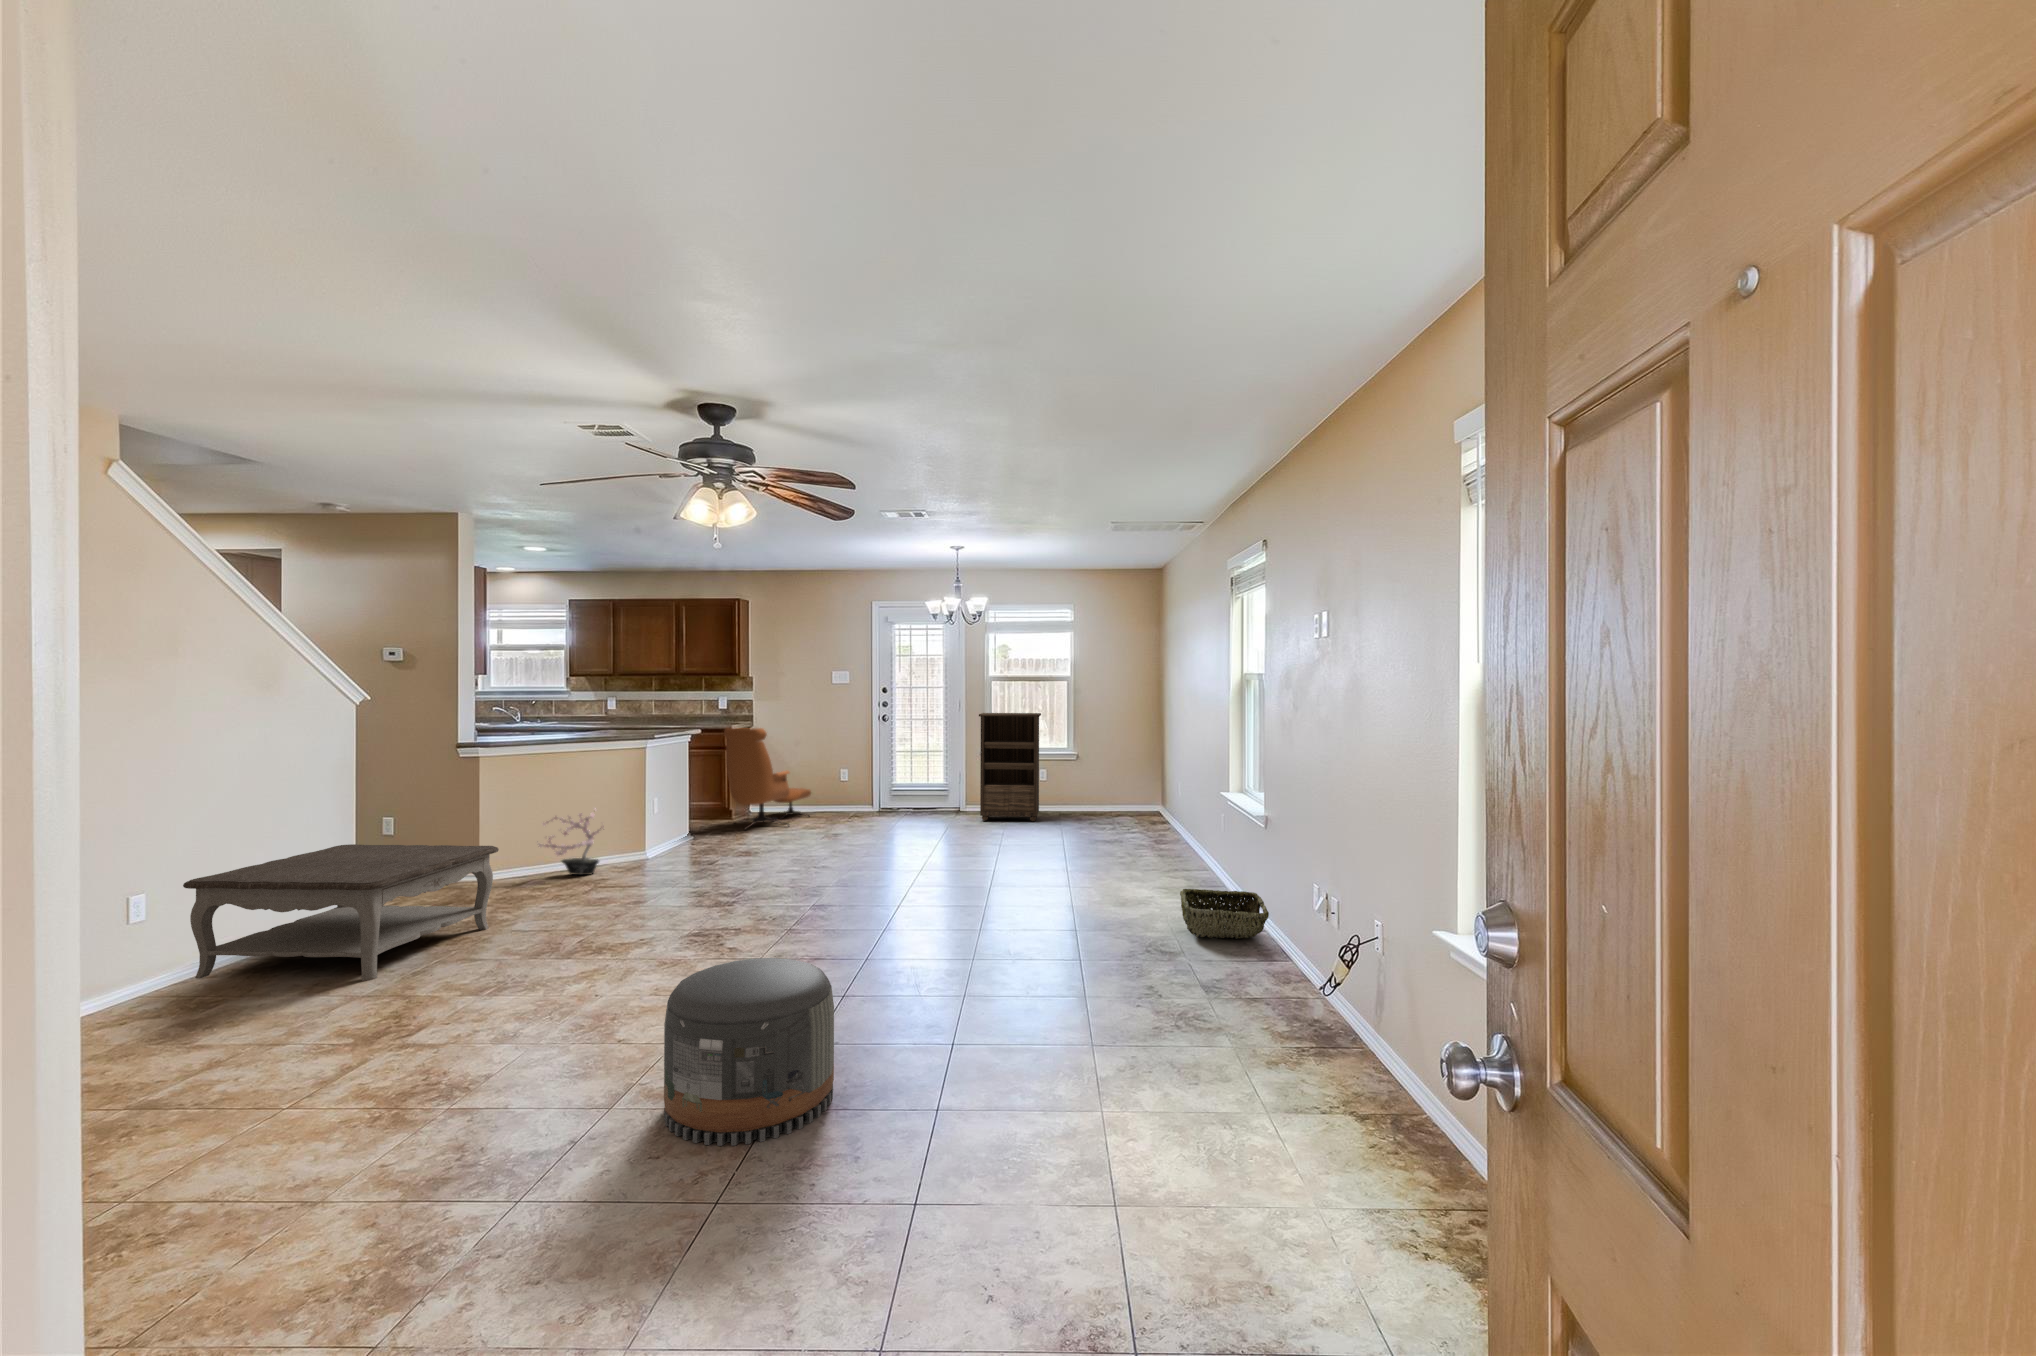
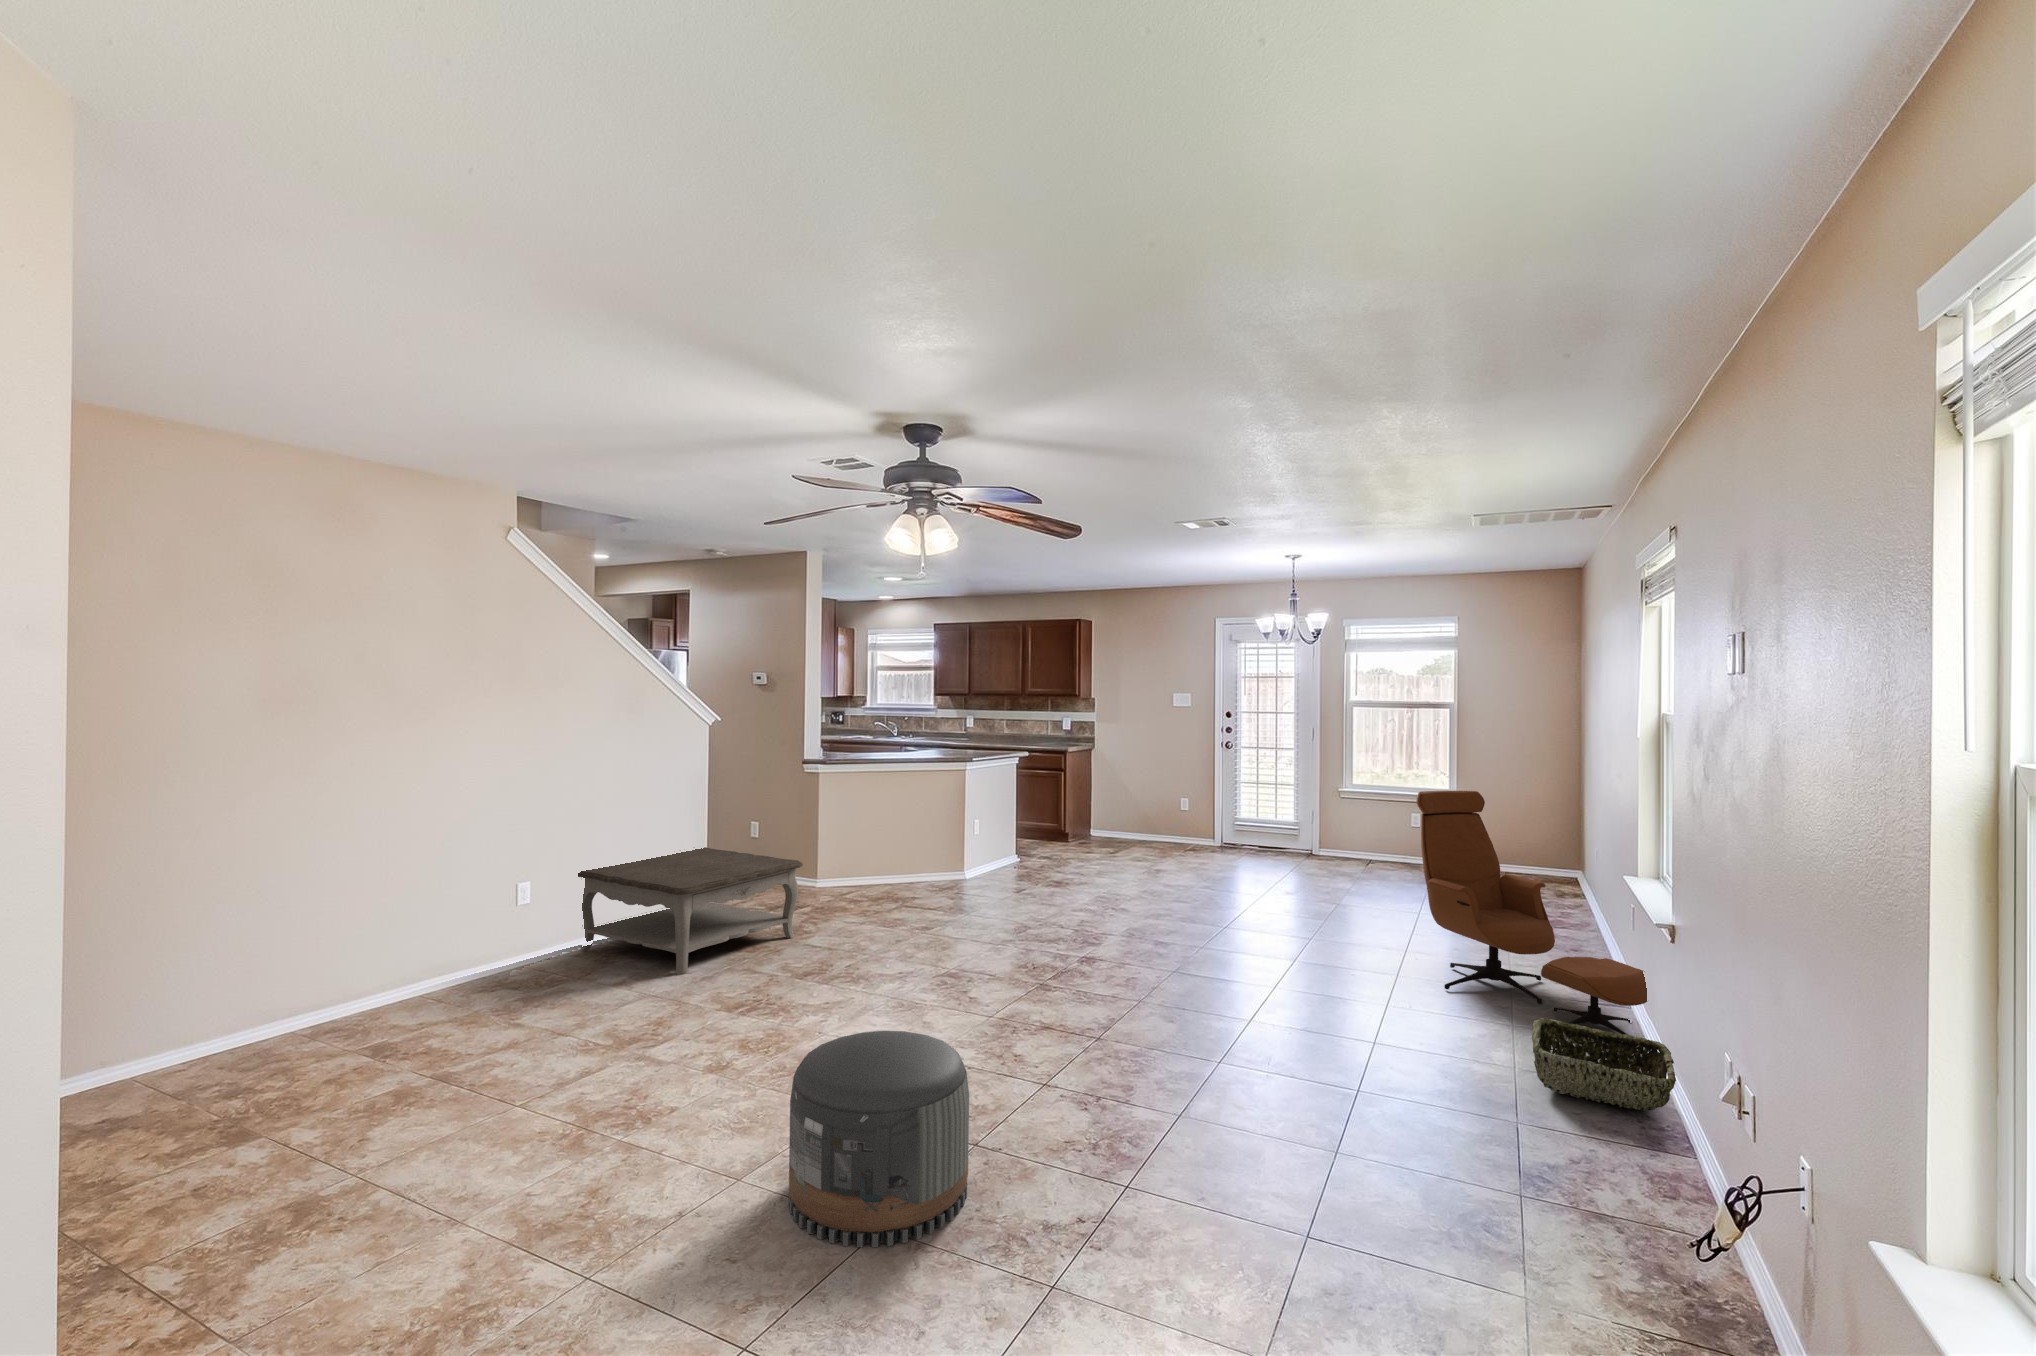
bookshelf: present [979,713,1041,821] -> none [1334,744,1419,882]
lounge chair: present [724,728,811,829] -> present [1416,791,1647,1034]
potted plant: present [539,808,604,875] -> none [859,825,921,892]

